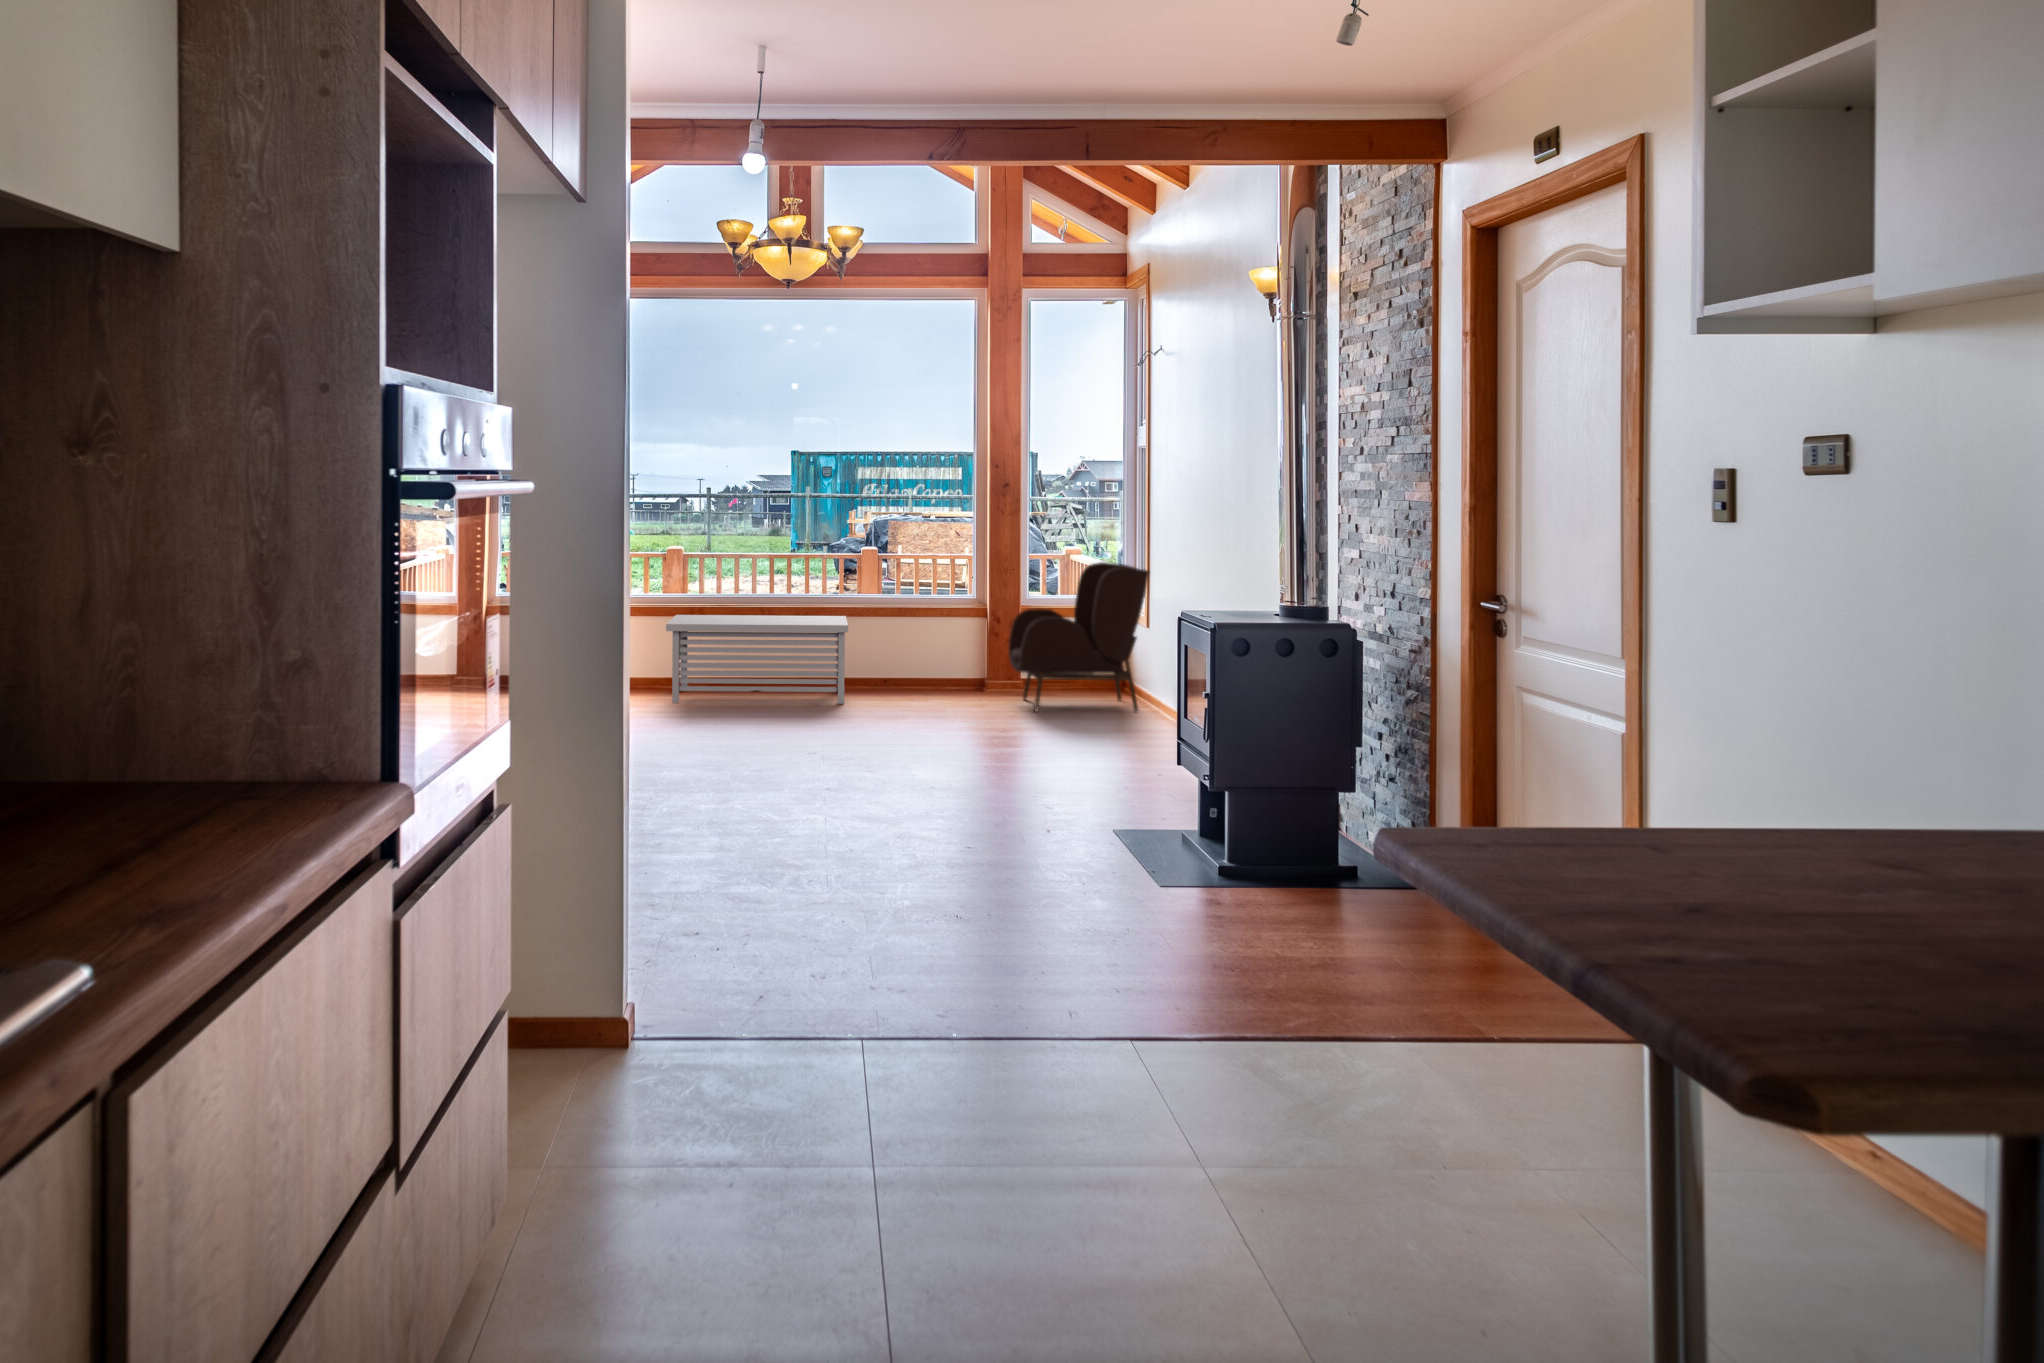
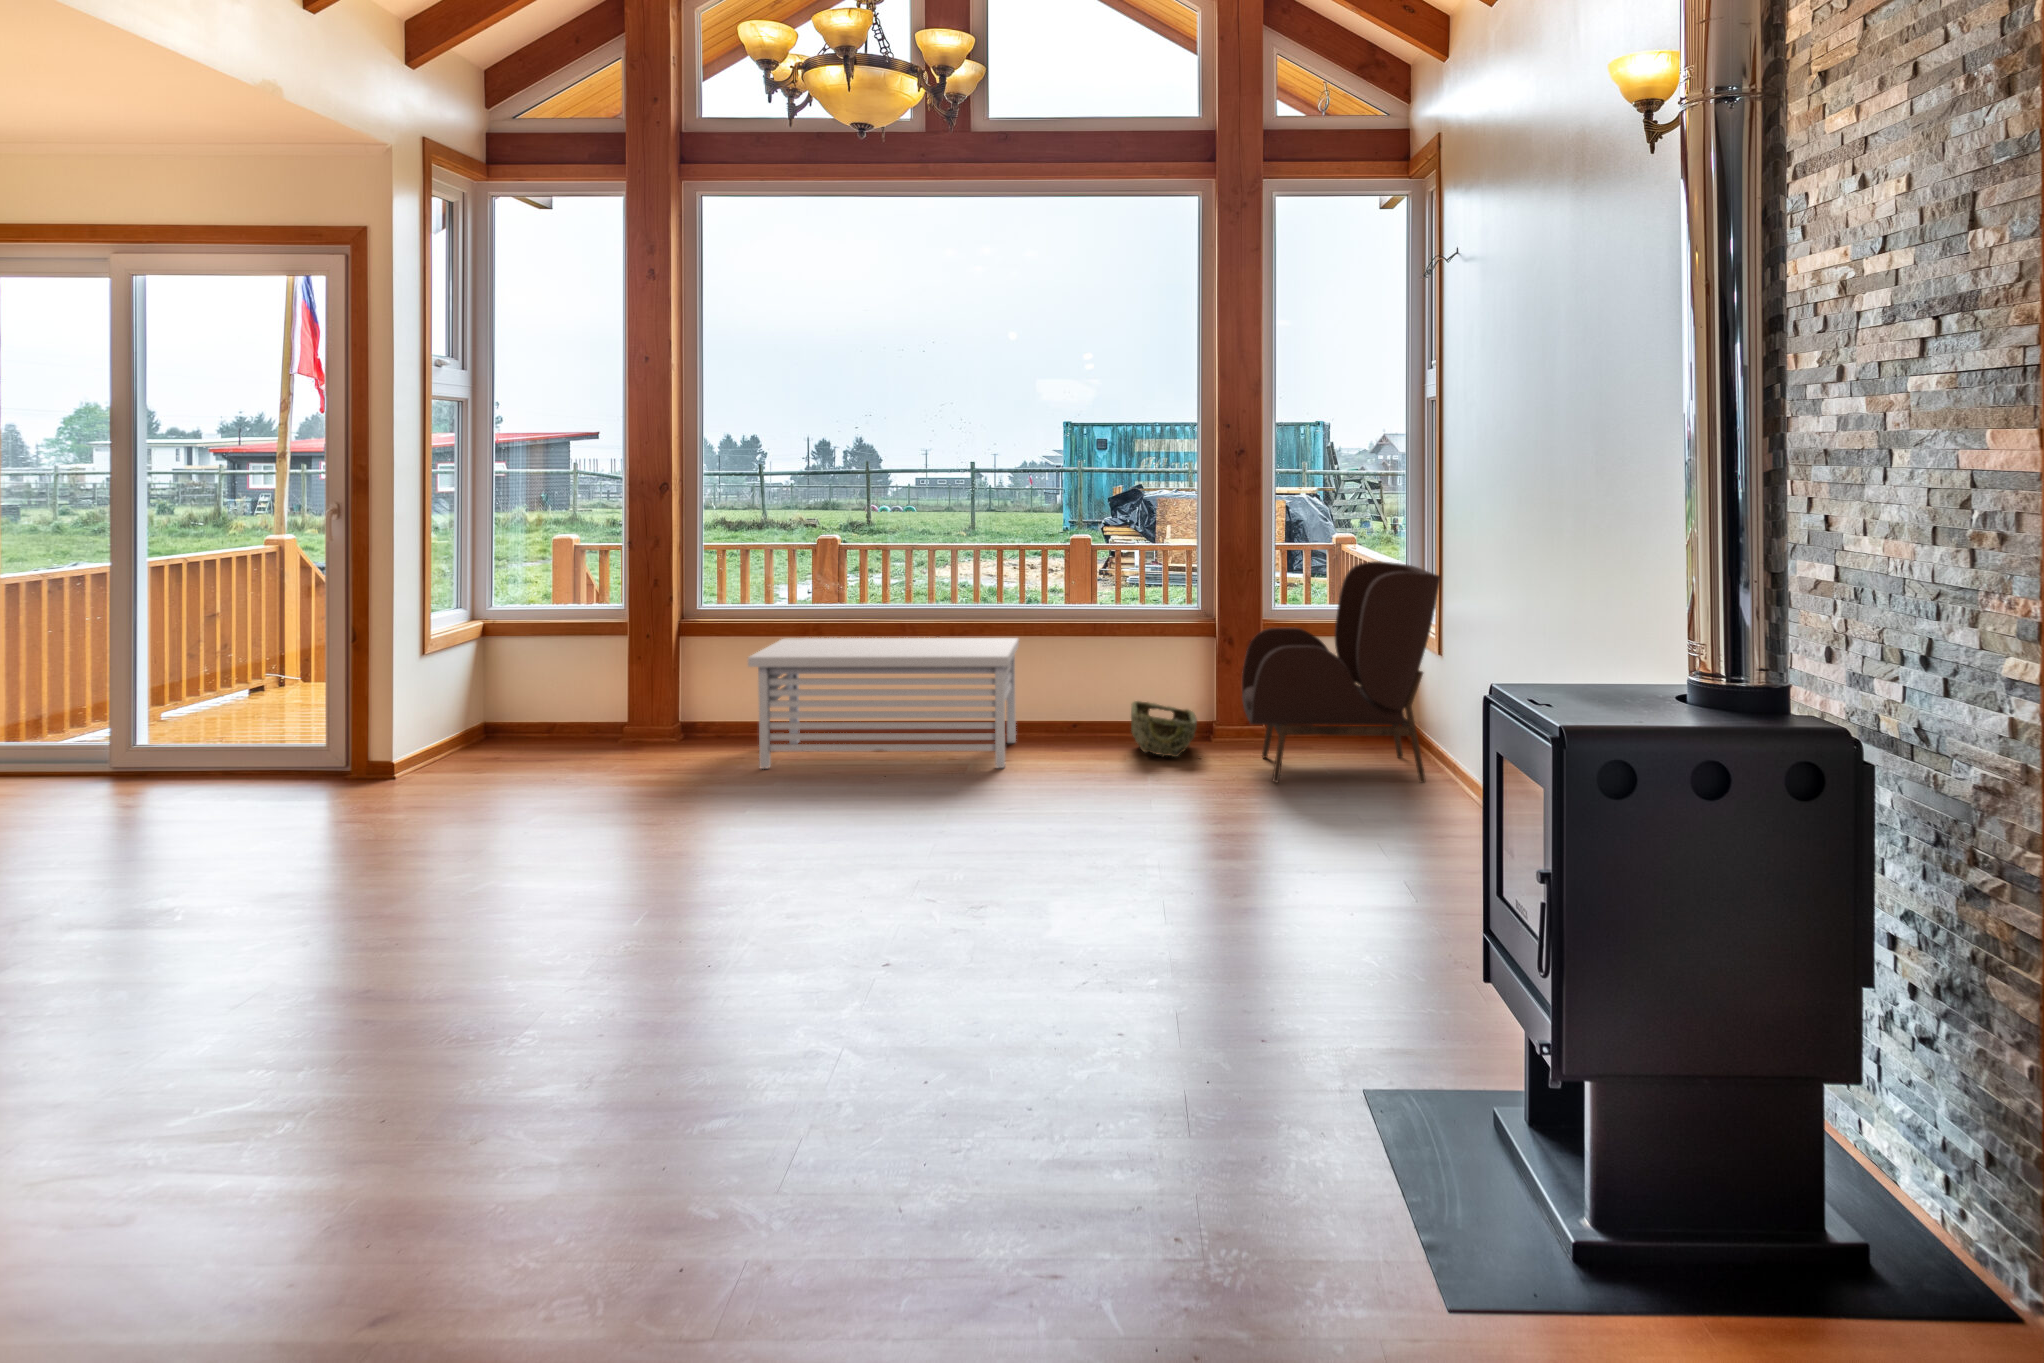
woven basket: none [928,661,978,699] -> present [1131,701,1197,757]

